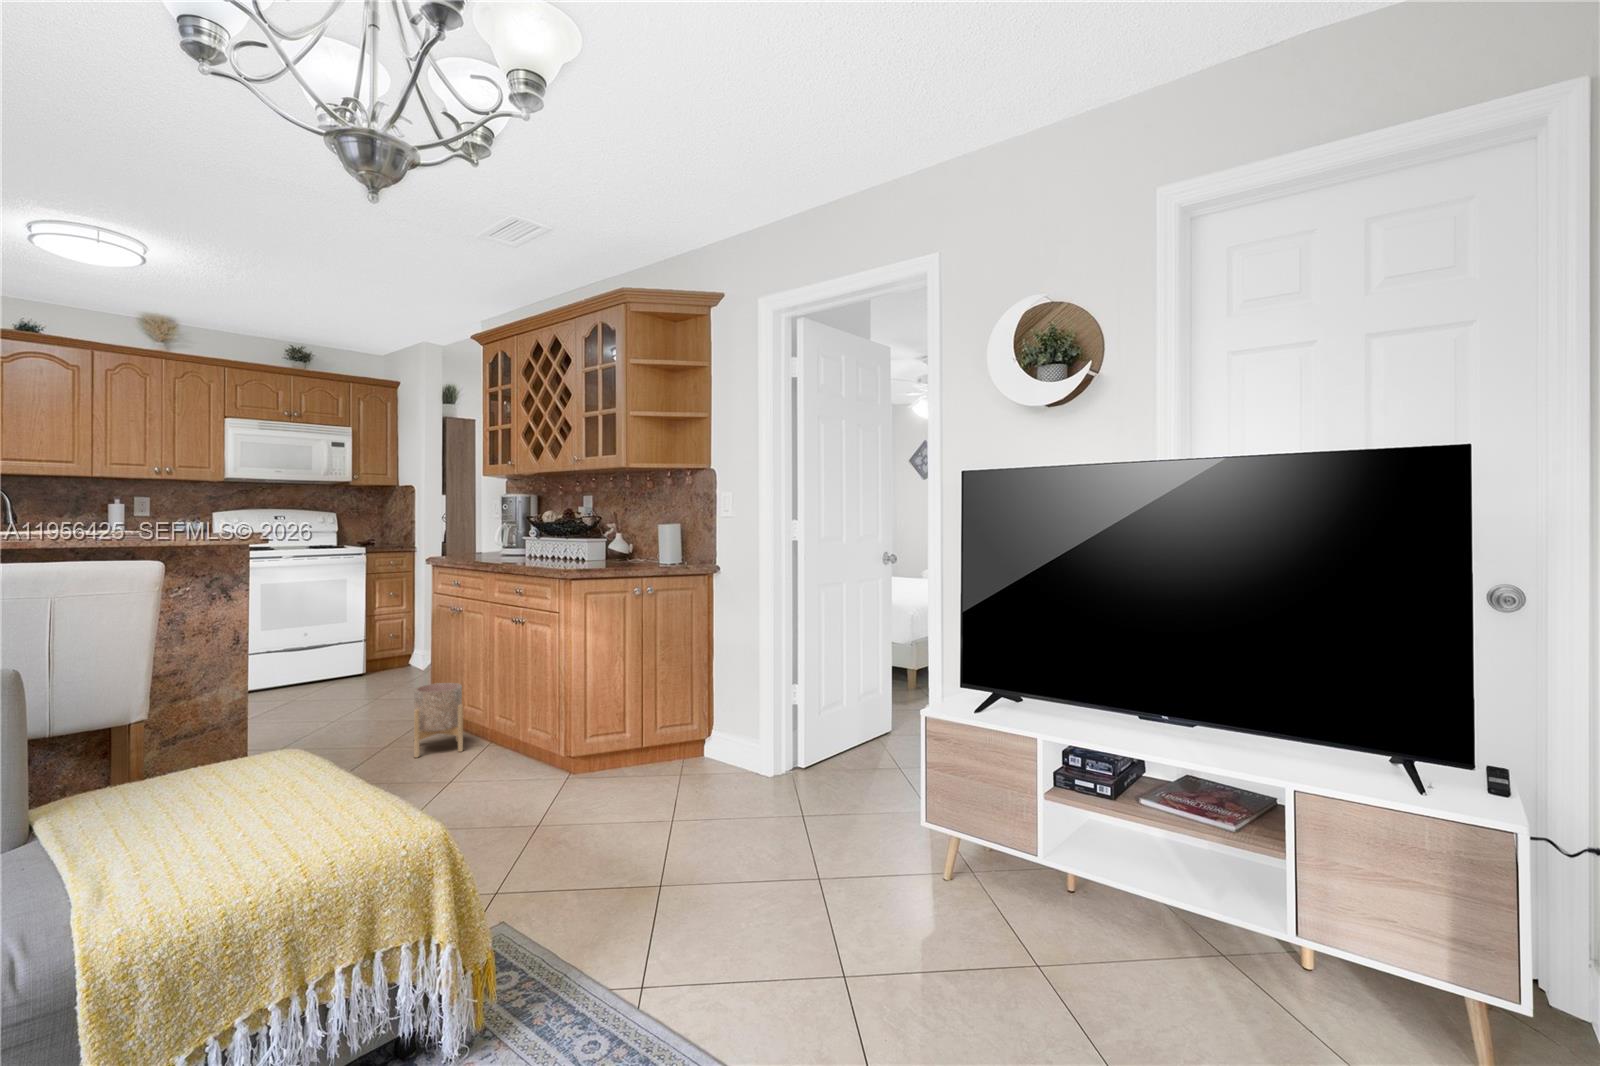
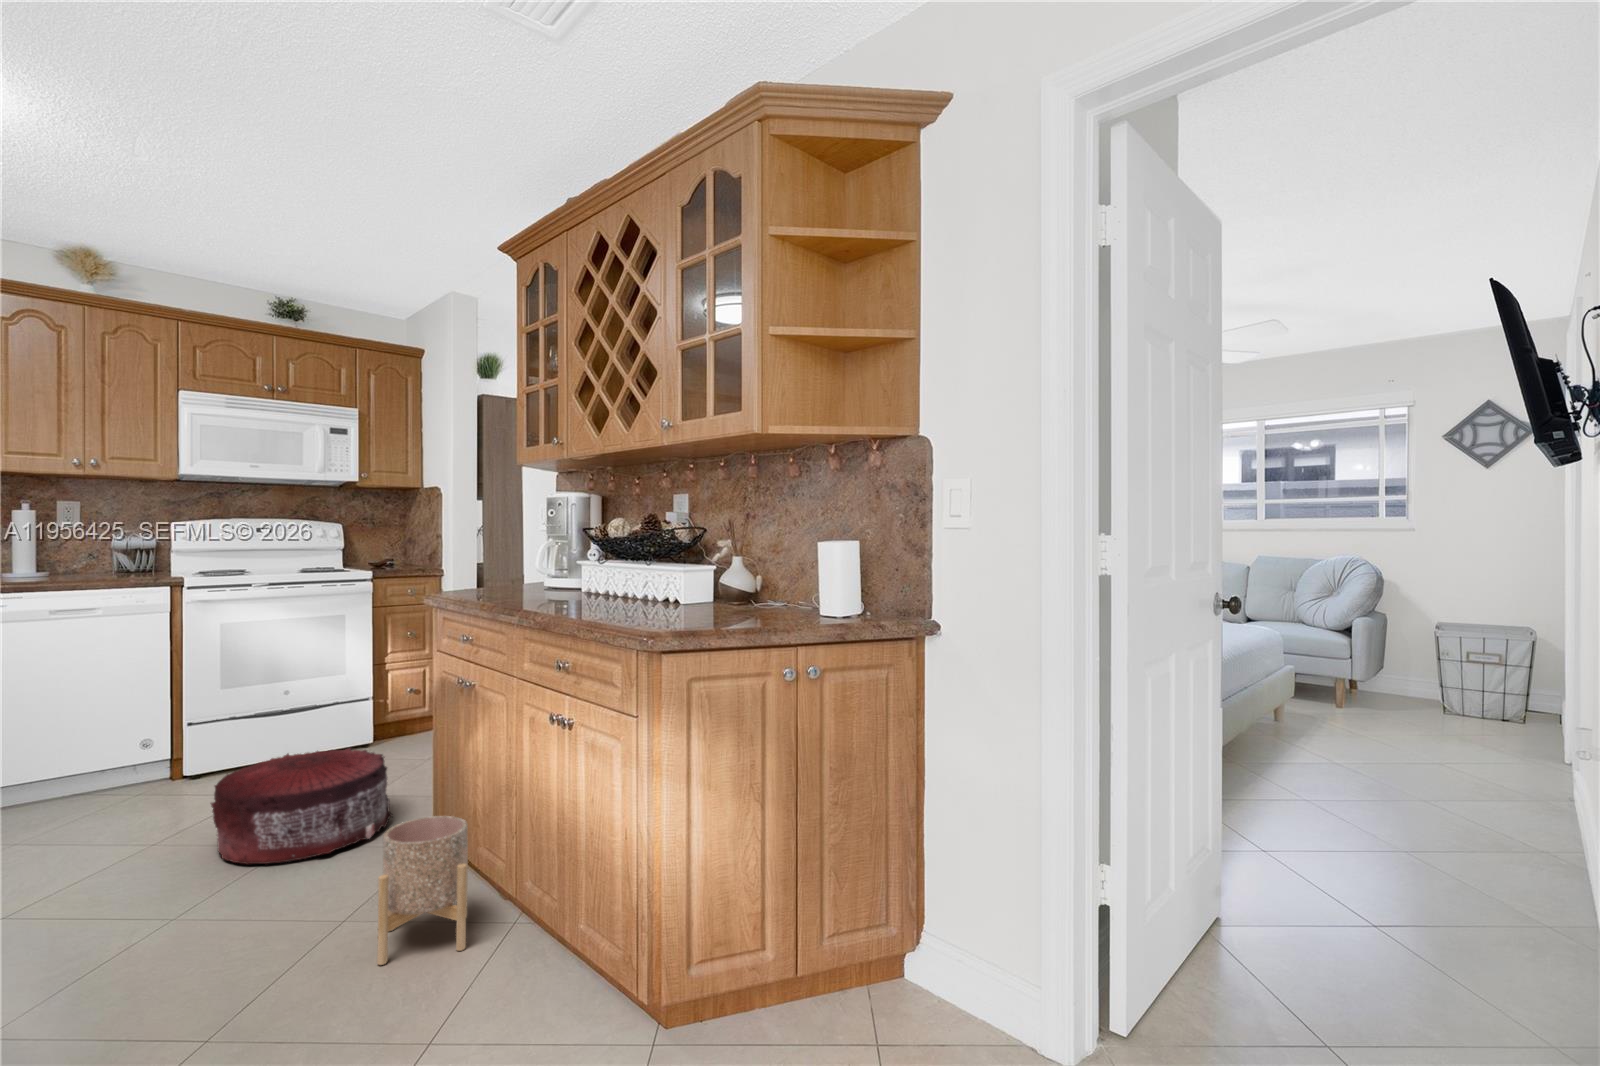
pouf: none [284,660,400,725] -> present [211,748,393,864]

